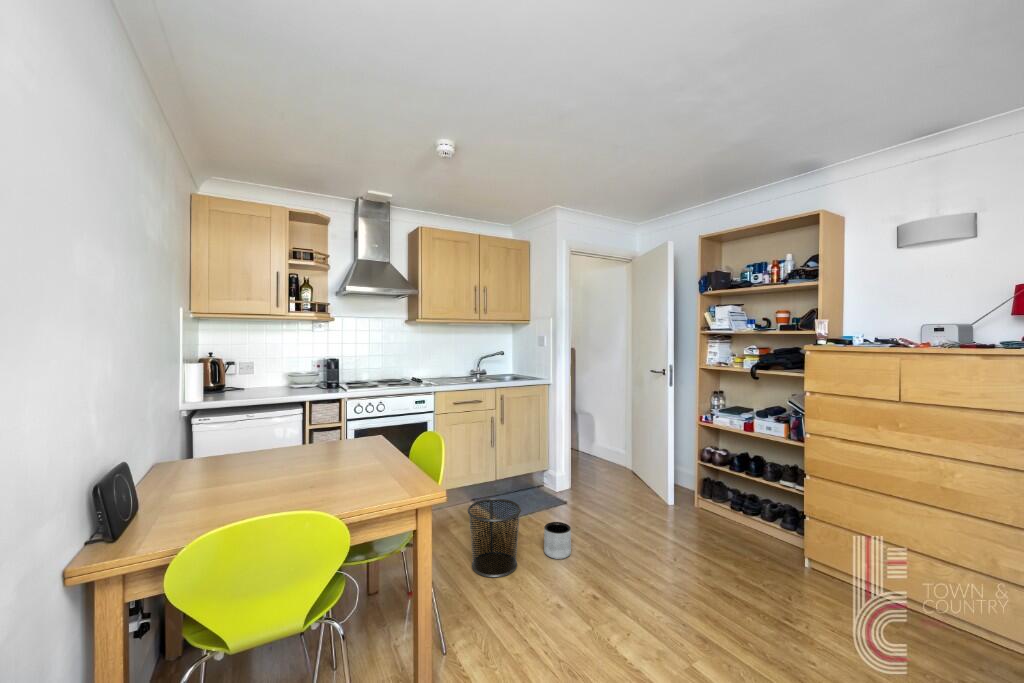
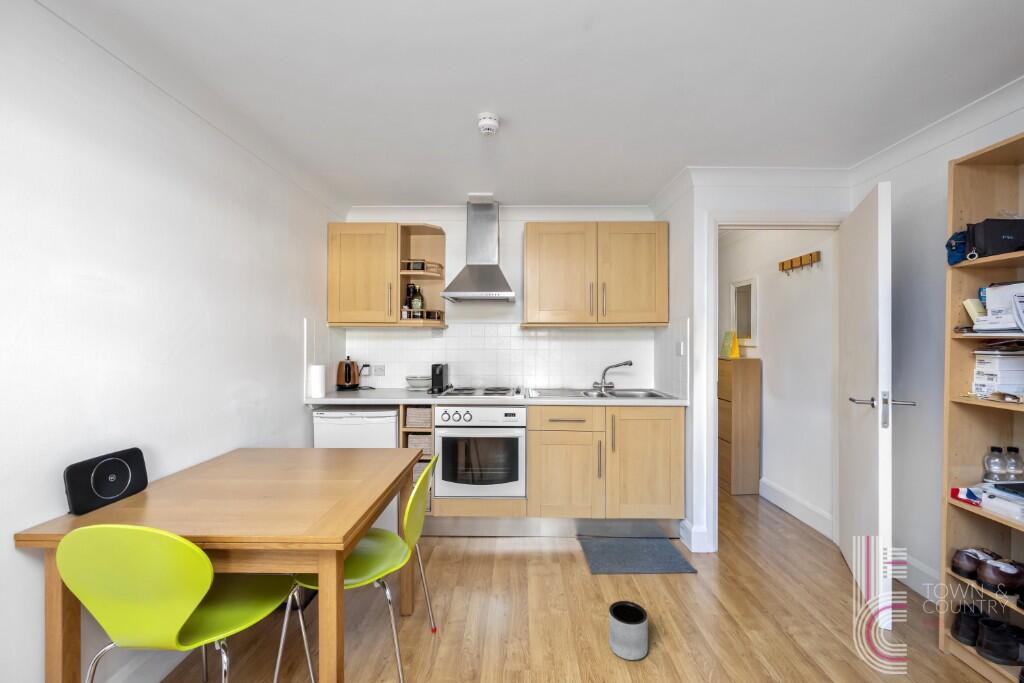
waste bin: present [468,499,521,577] -> none [503,546,571,655]

